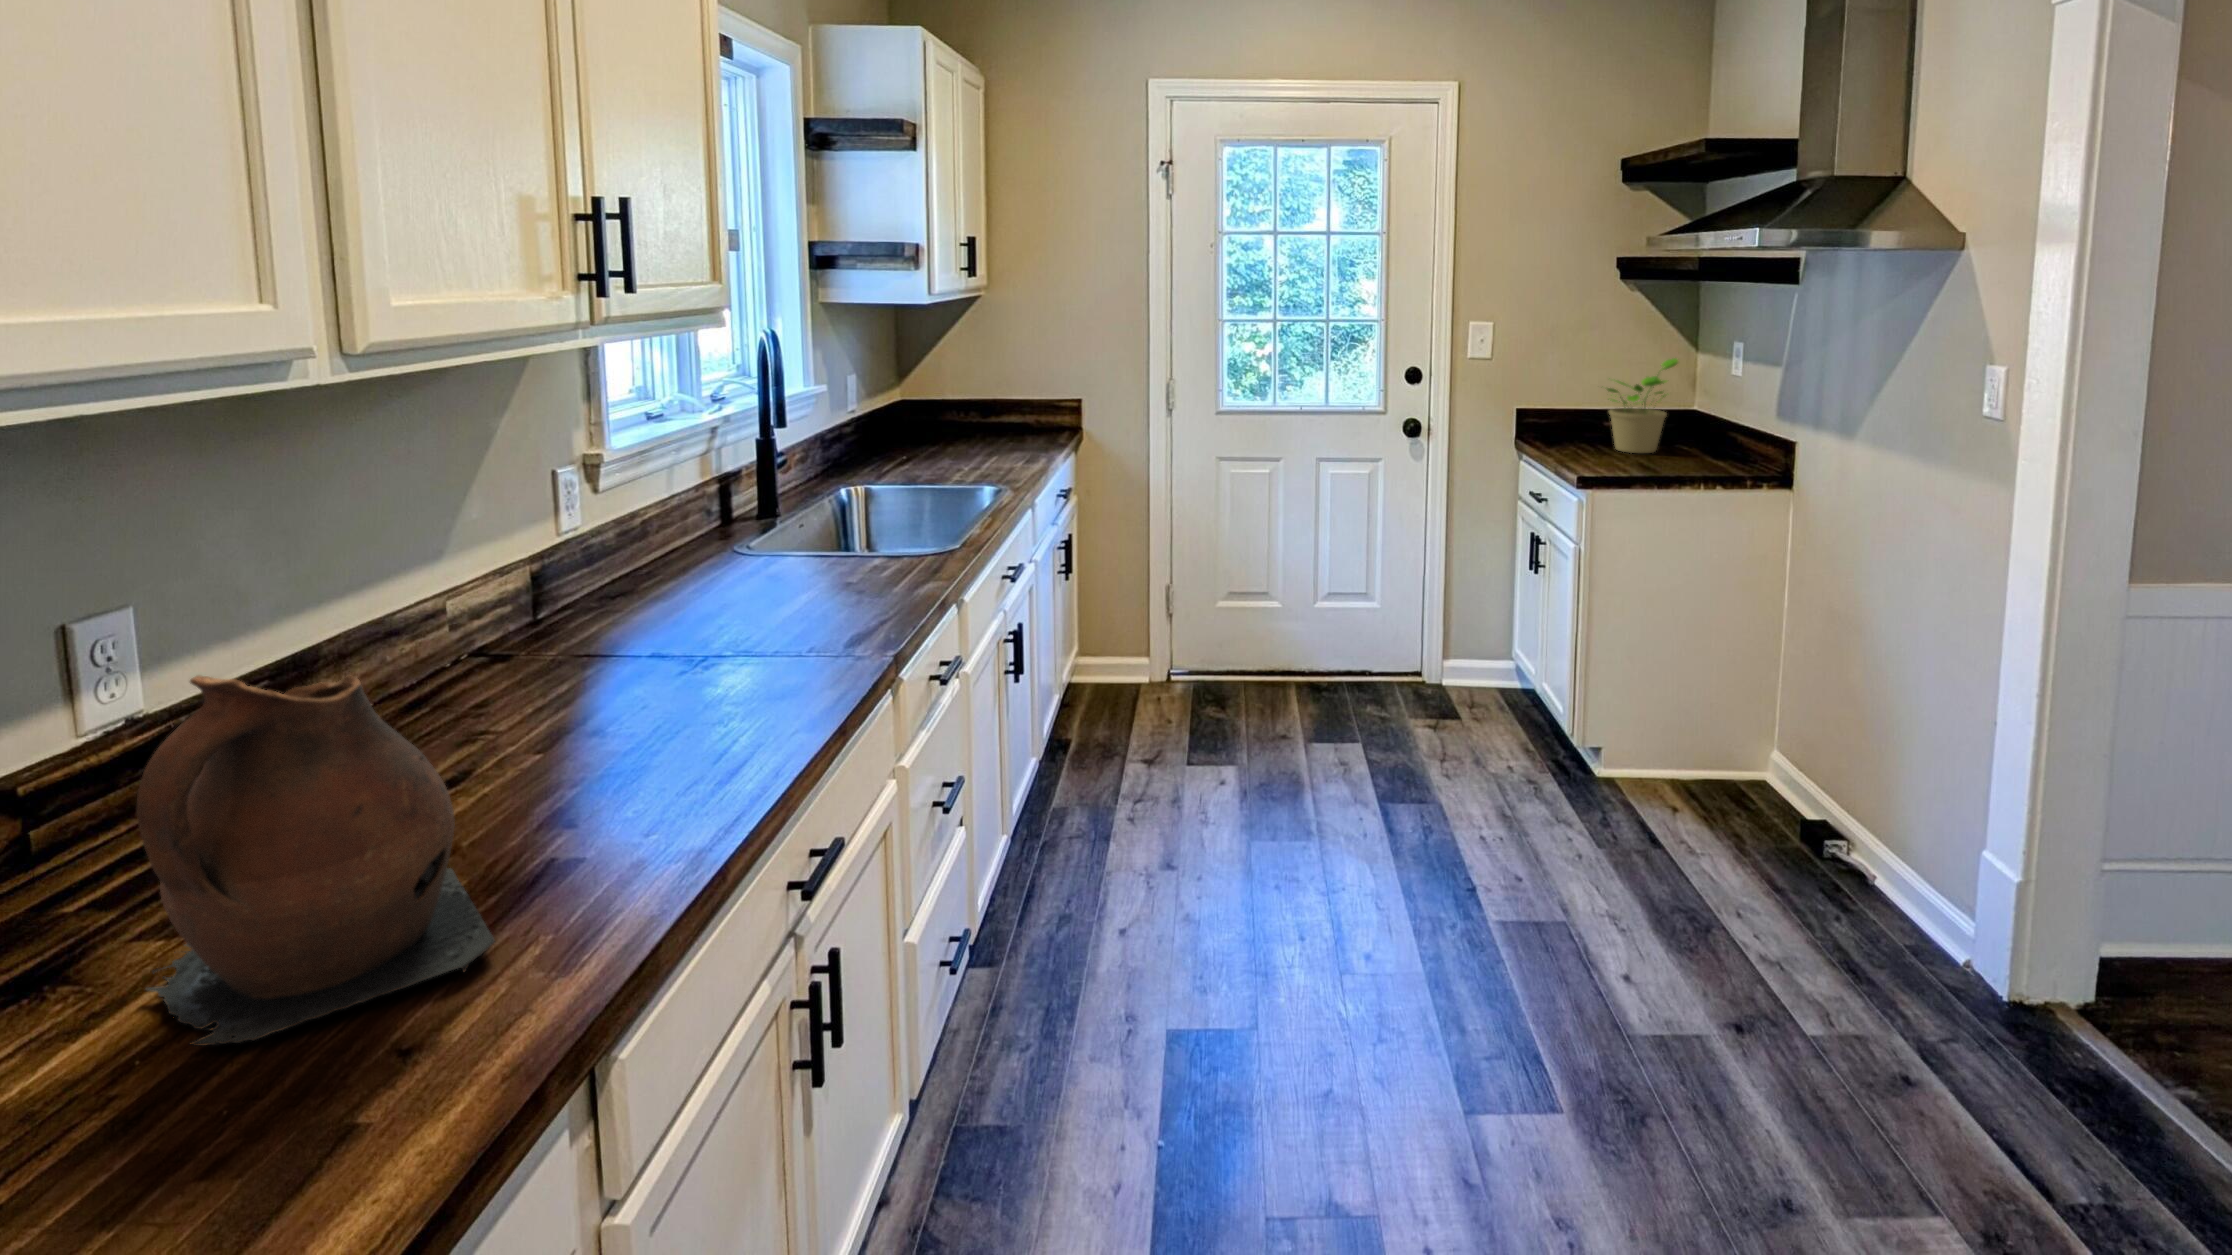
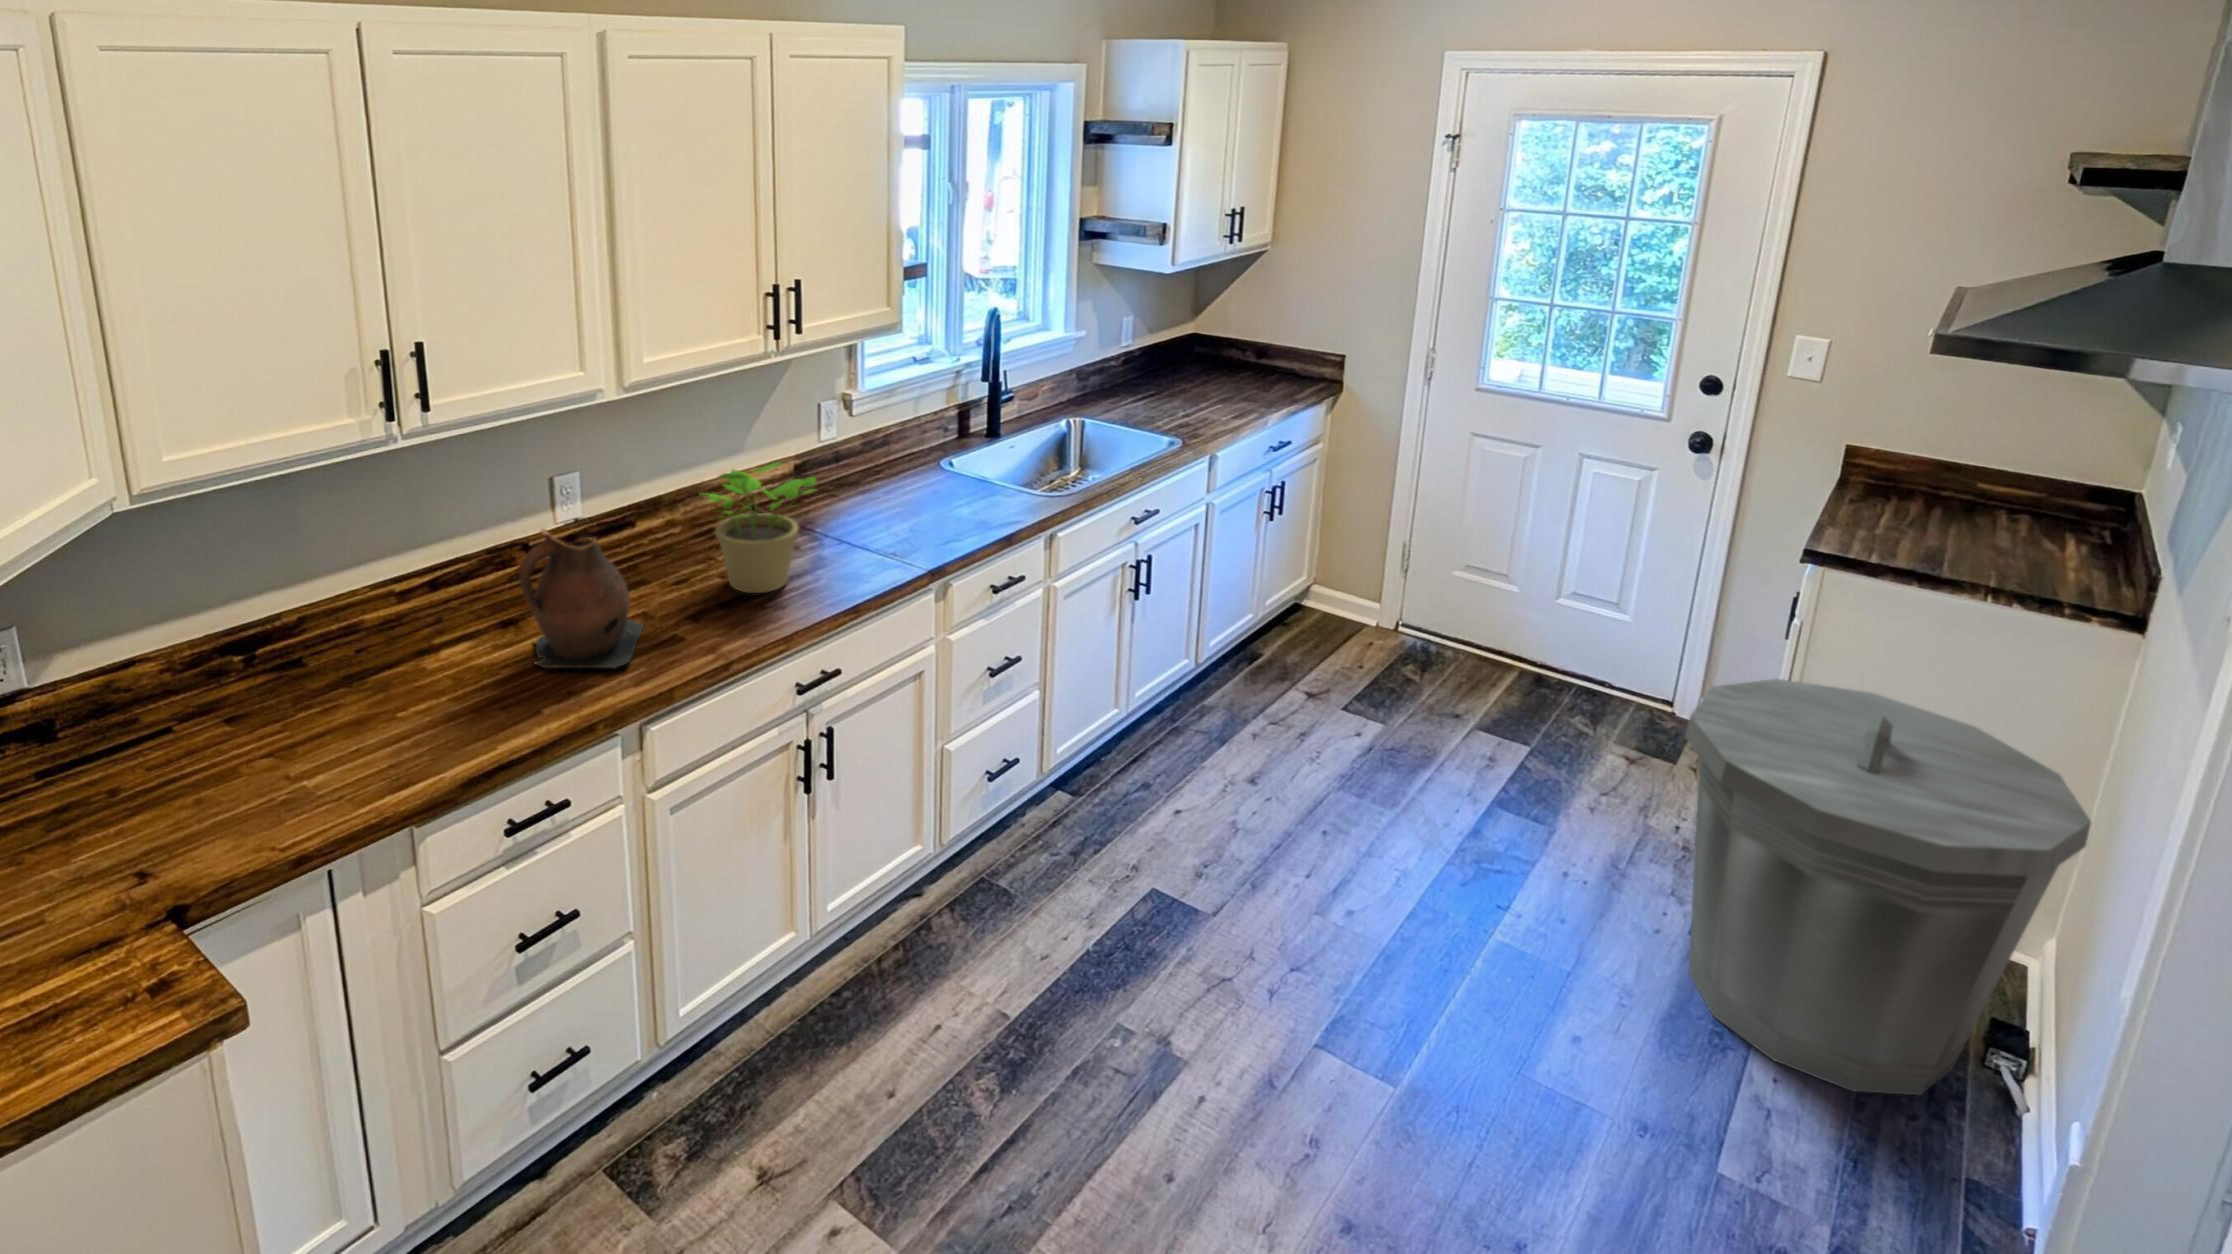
potted plant: present [1607,358,1678,453] -> present [708,463,816,593]
trash can: none [1576,581,1872,920] -> present [1685,679,2091,1095]

